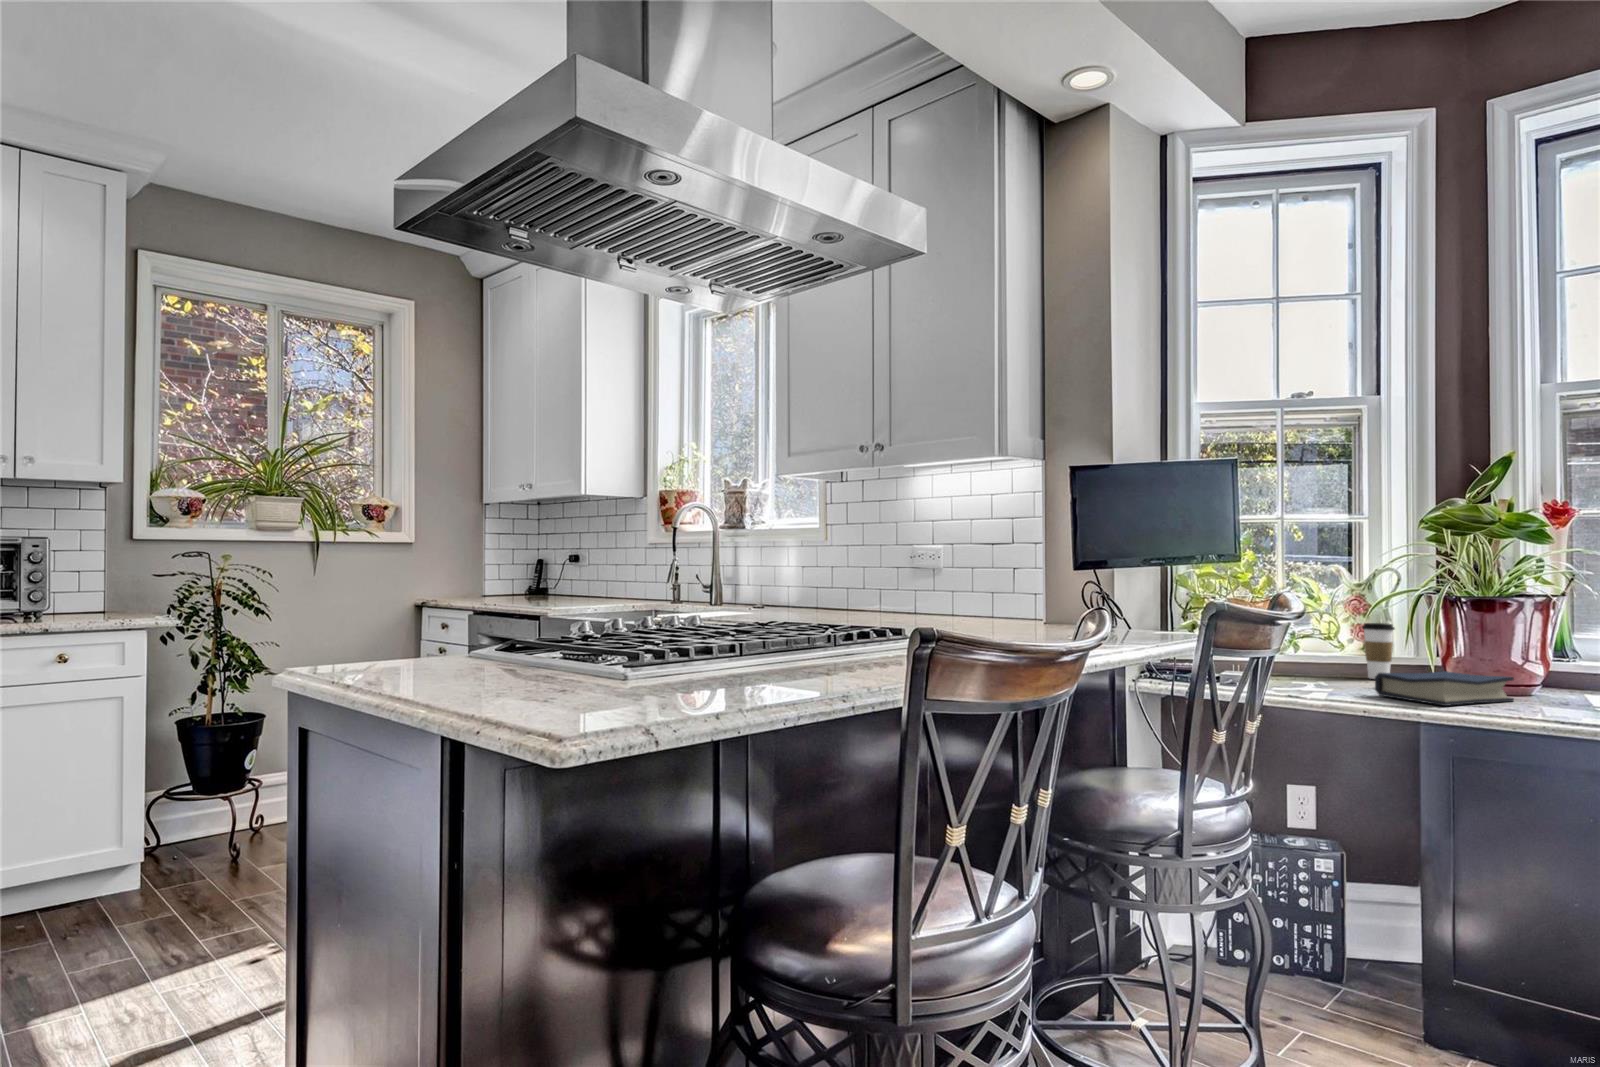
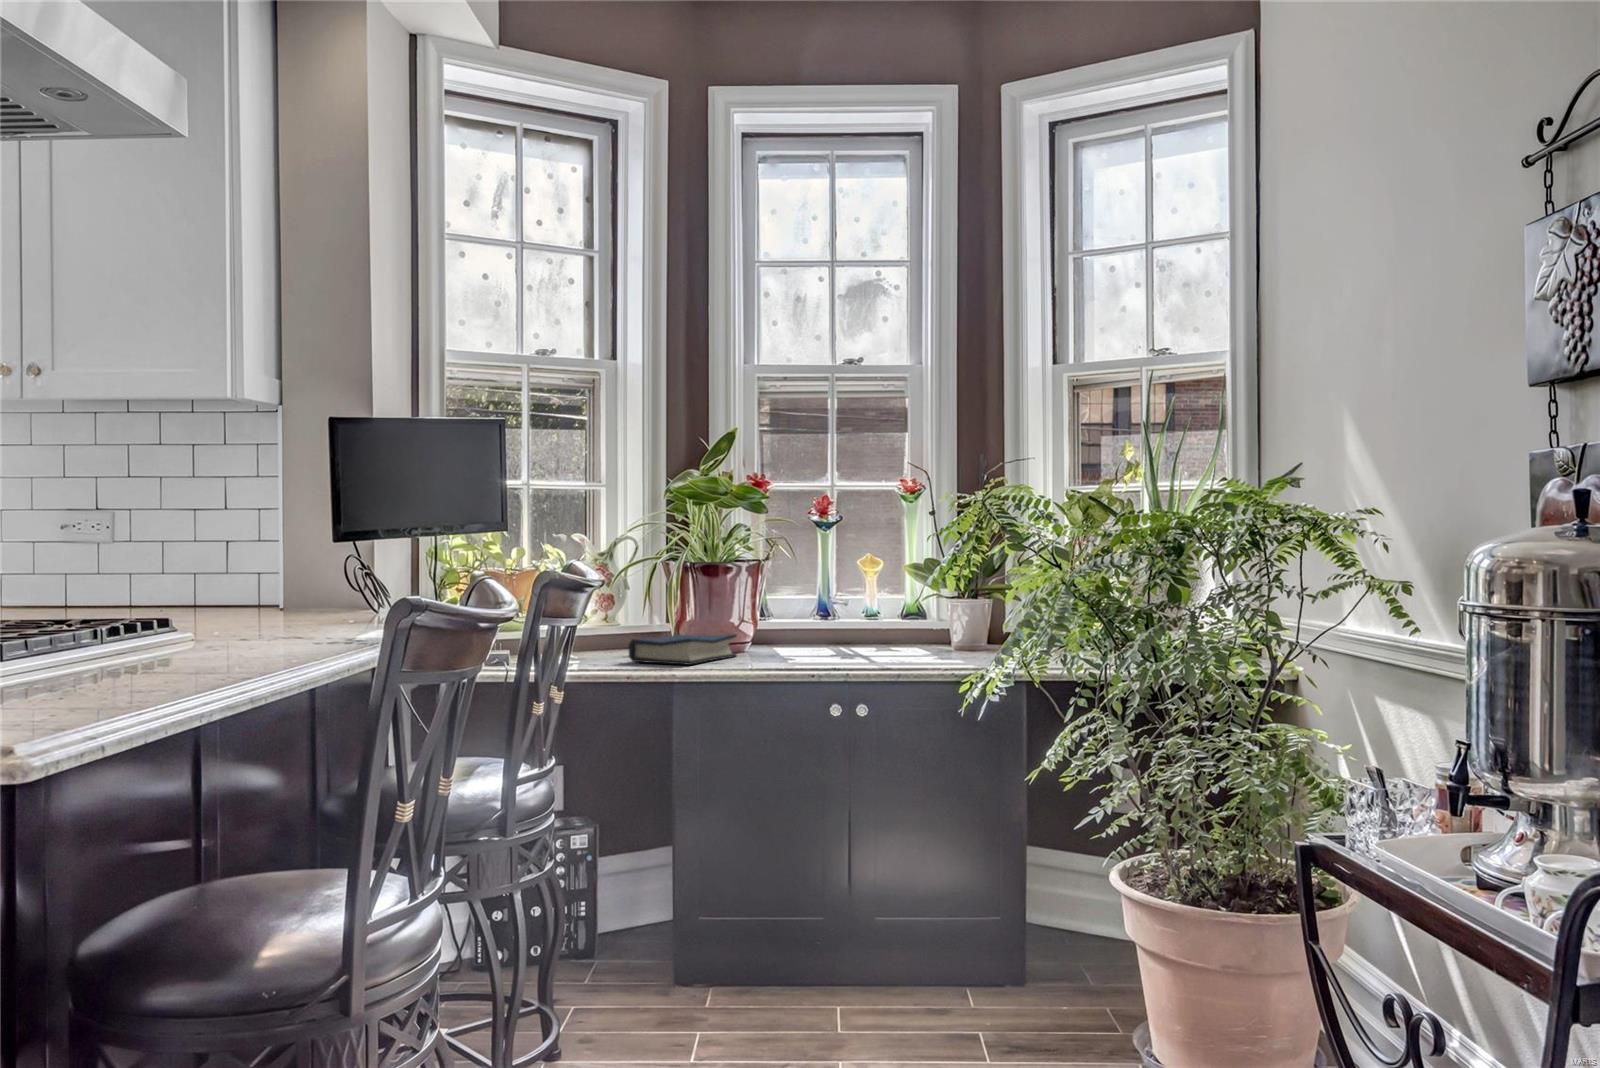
coffee cup: present [1362,623,1395,679] -> none [605,592,633,649]

